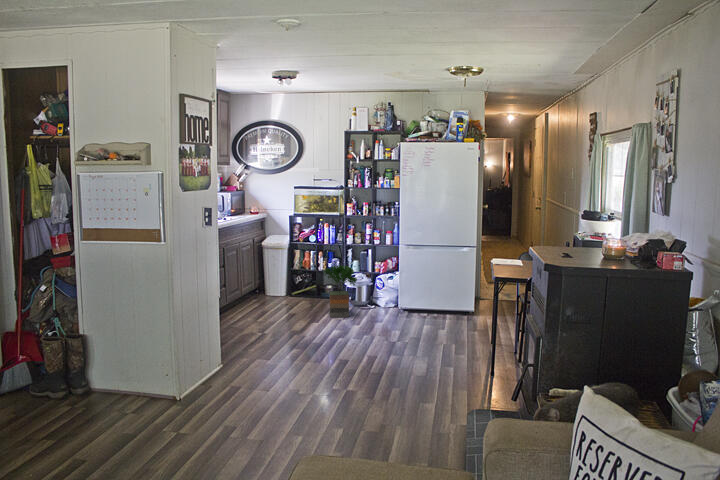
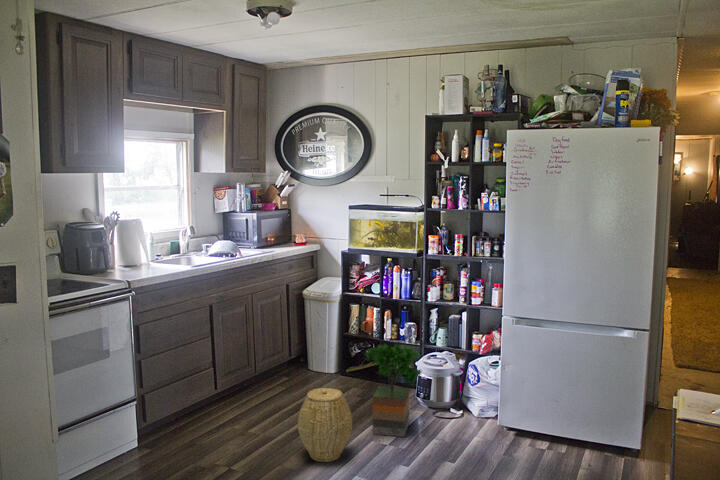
woven basket: none [295,289,326,329] -> present [298,388,352,462]

